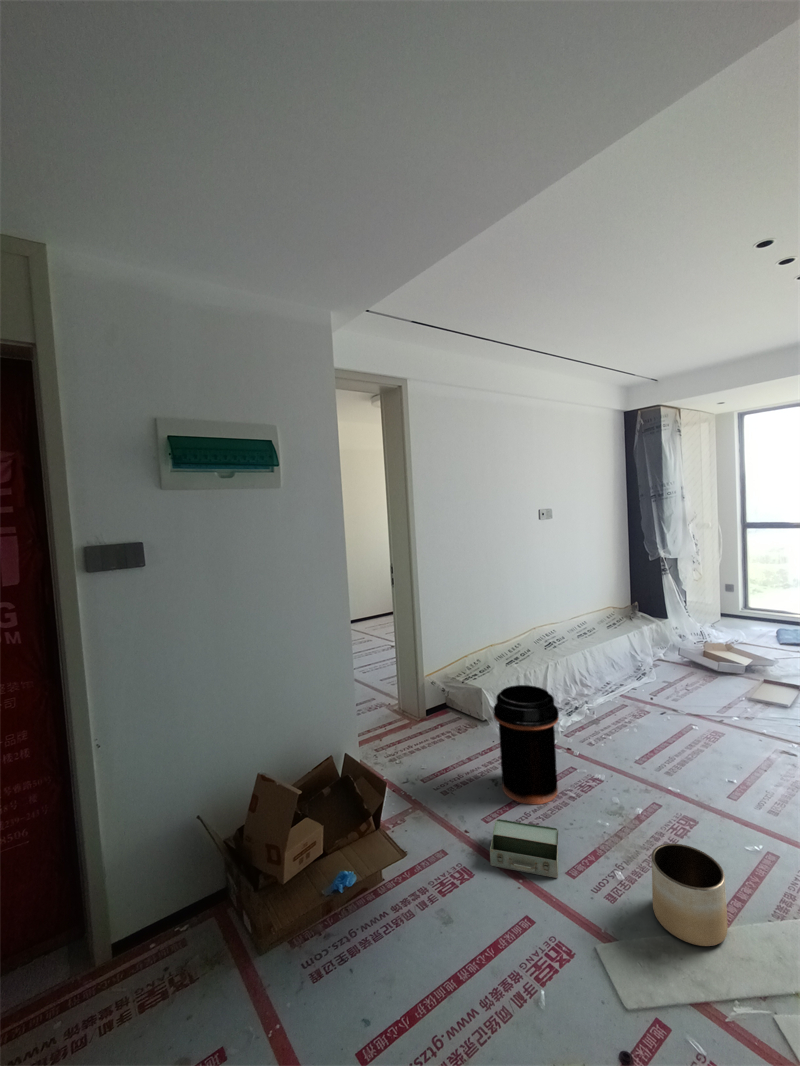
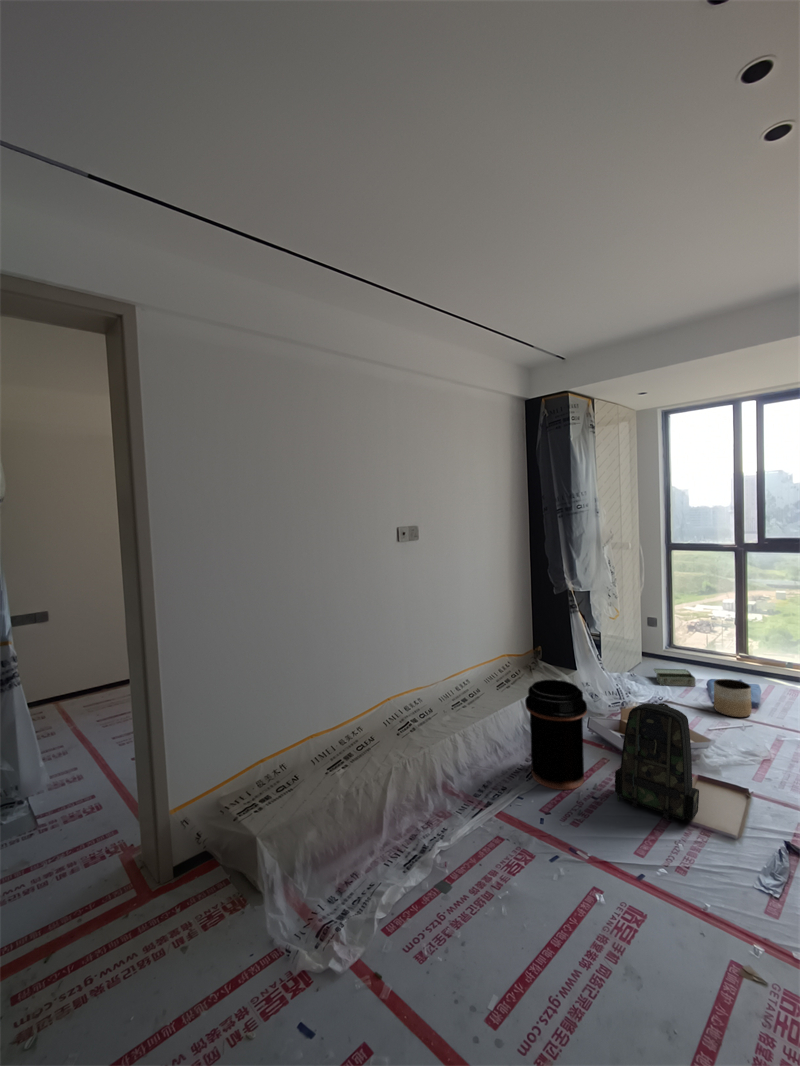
backpack: none [584,715,675,848] -> present [615,703,699,820]
toolbox: present [490,819,558,878] -> present [654,669,695,686]
planter: present [651,843,728,946] -> present [714,679,752,717]

